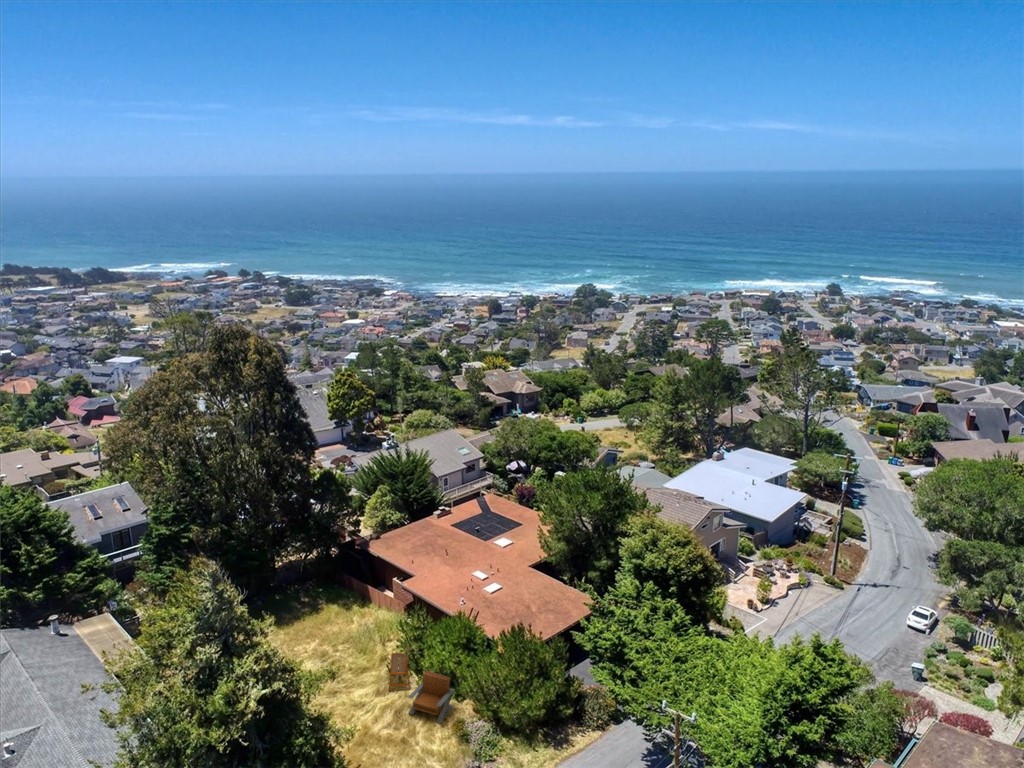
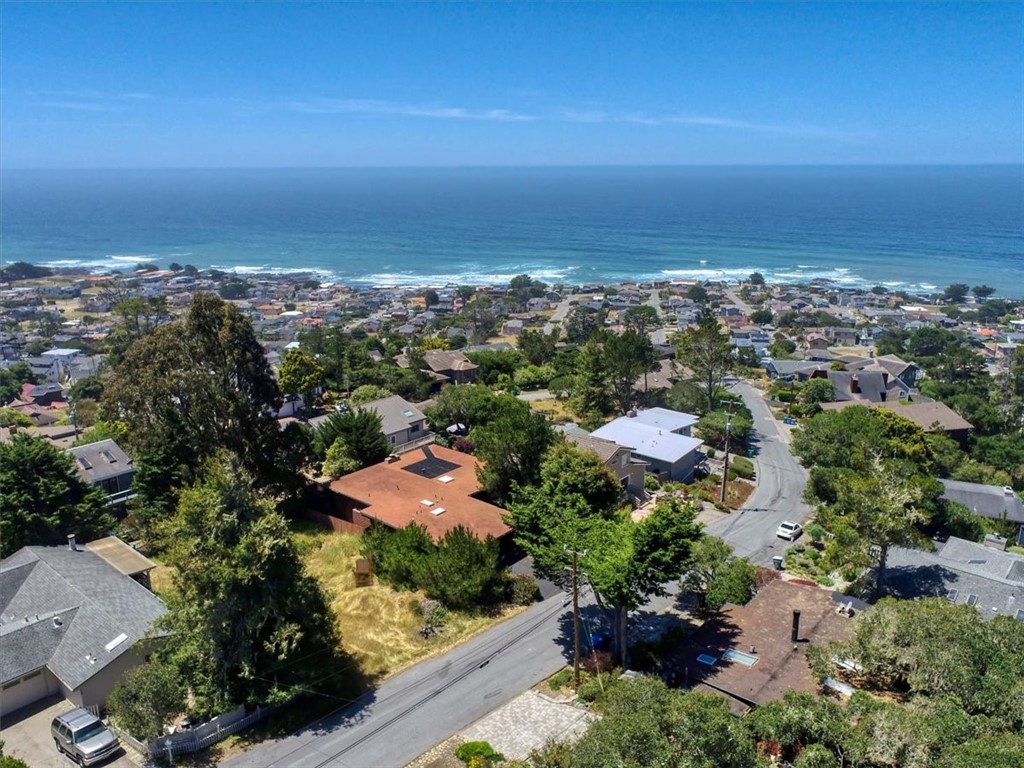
lounge chair: present [409,671,455,723] -> none [373,567,410,605]

